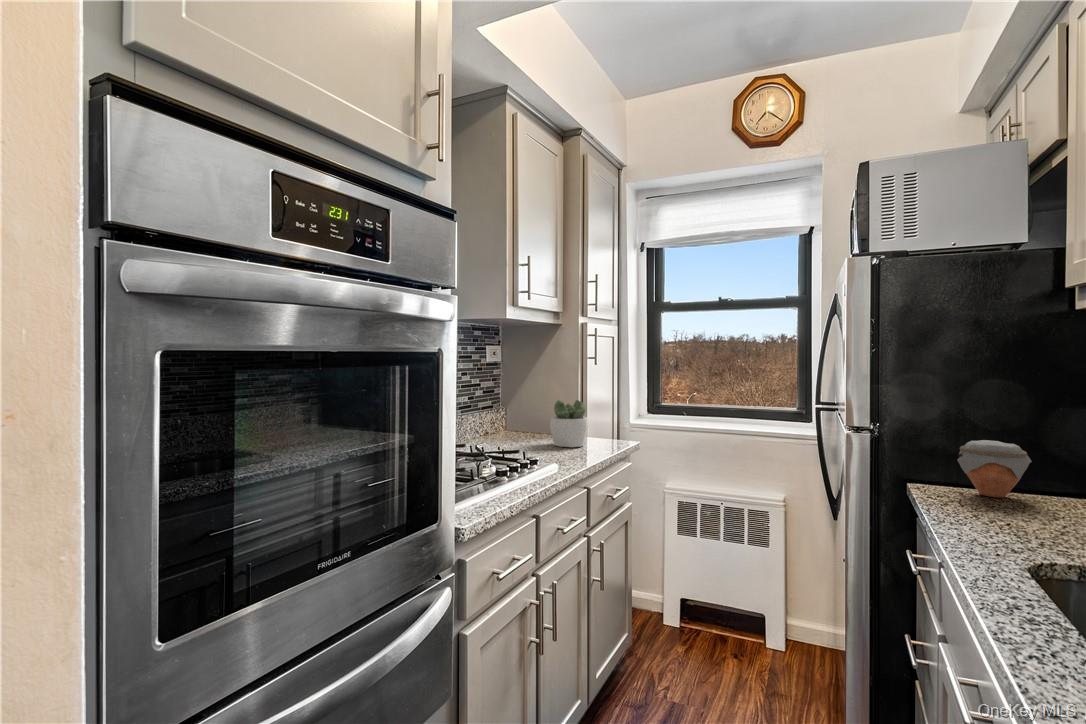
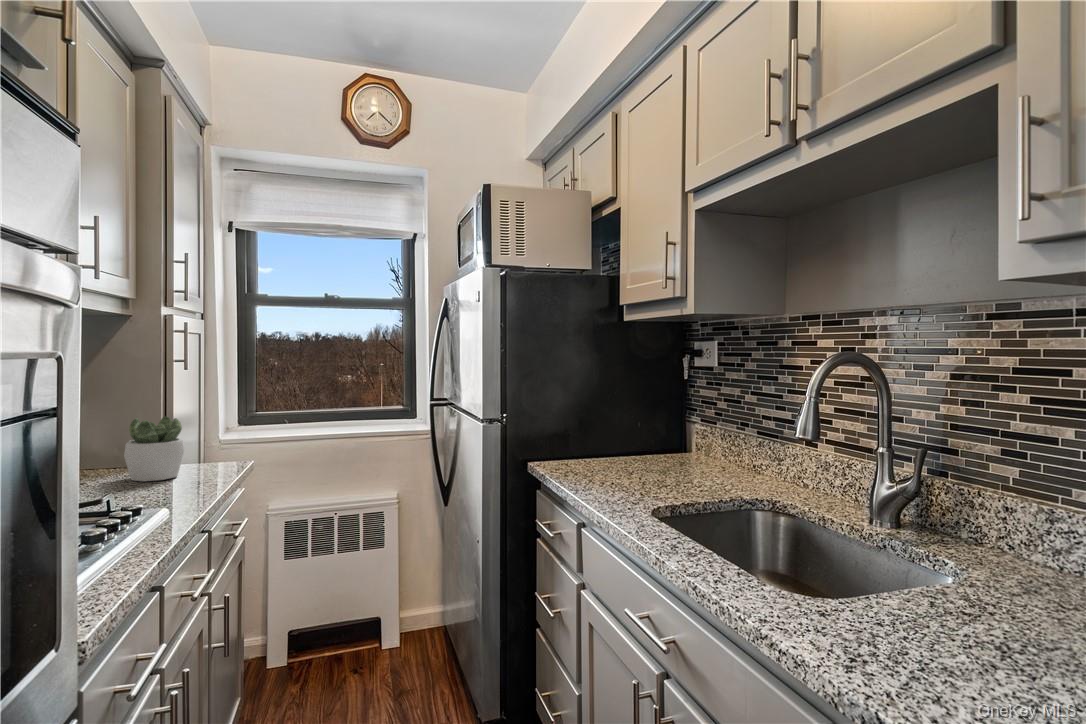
jar: present [957,440,1032,498] -> none [567,426,611,470]

